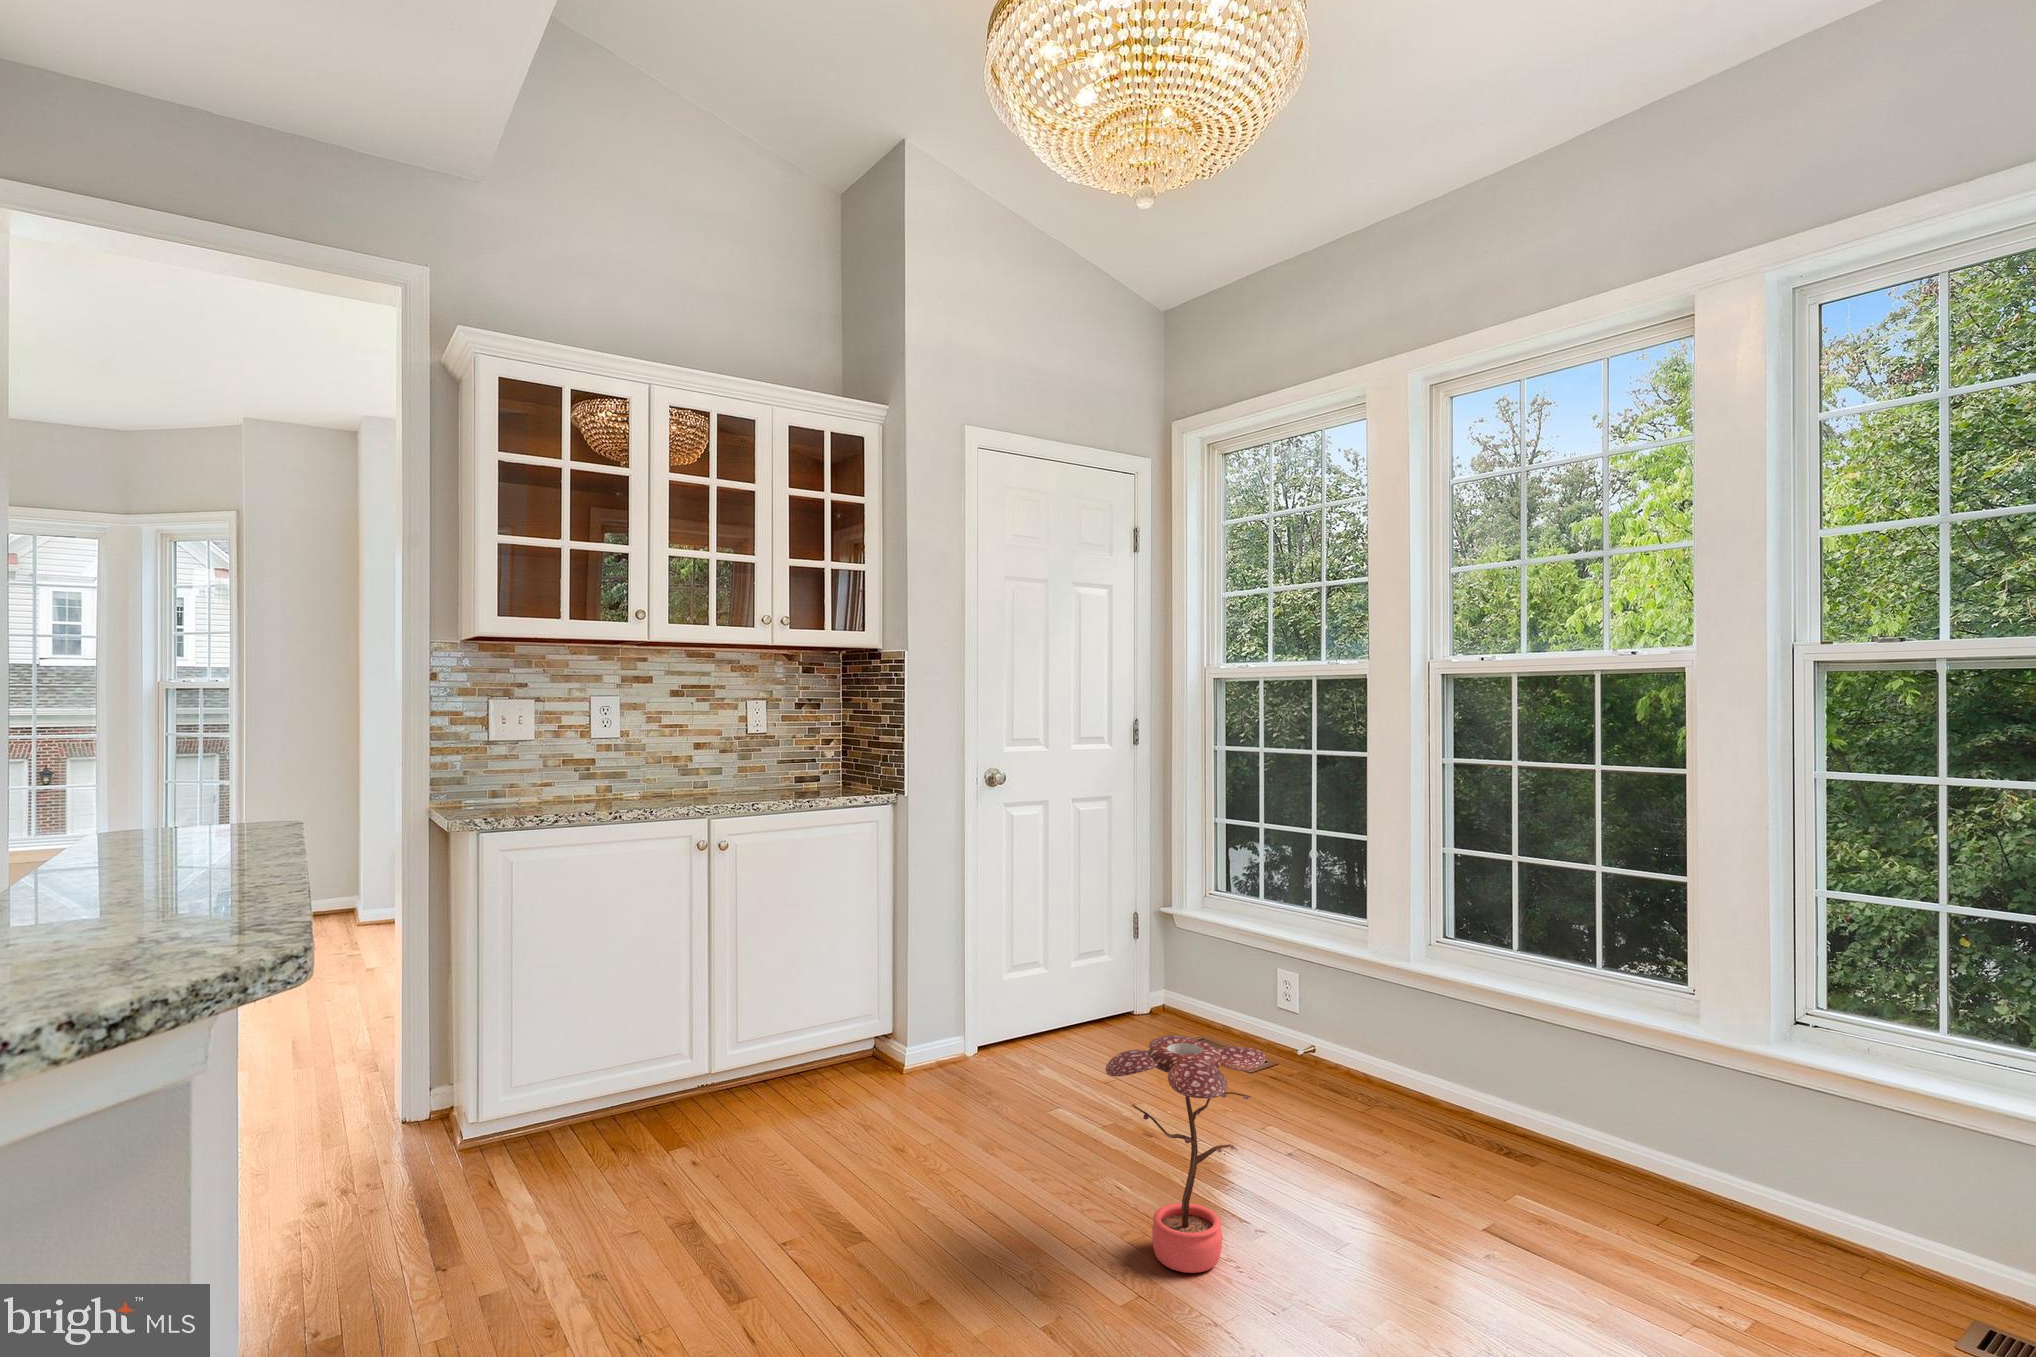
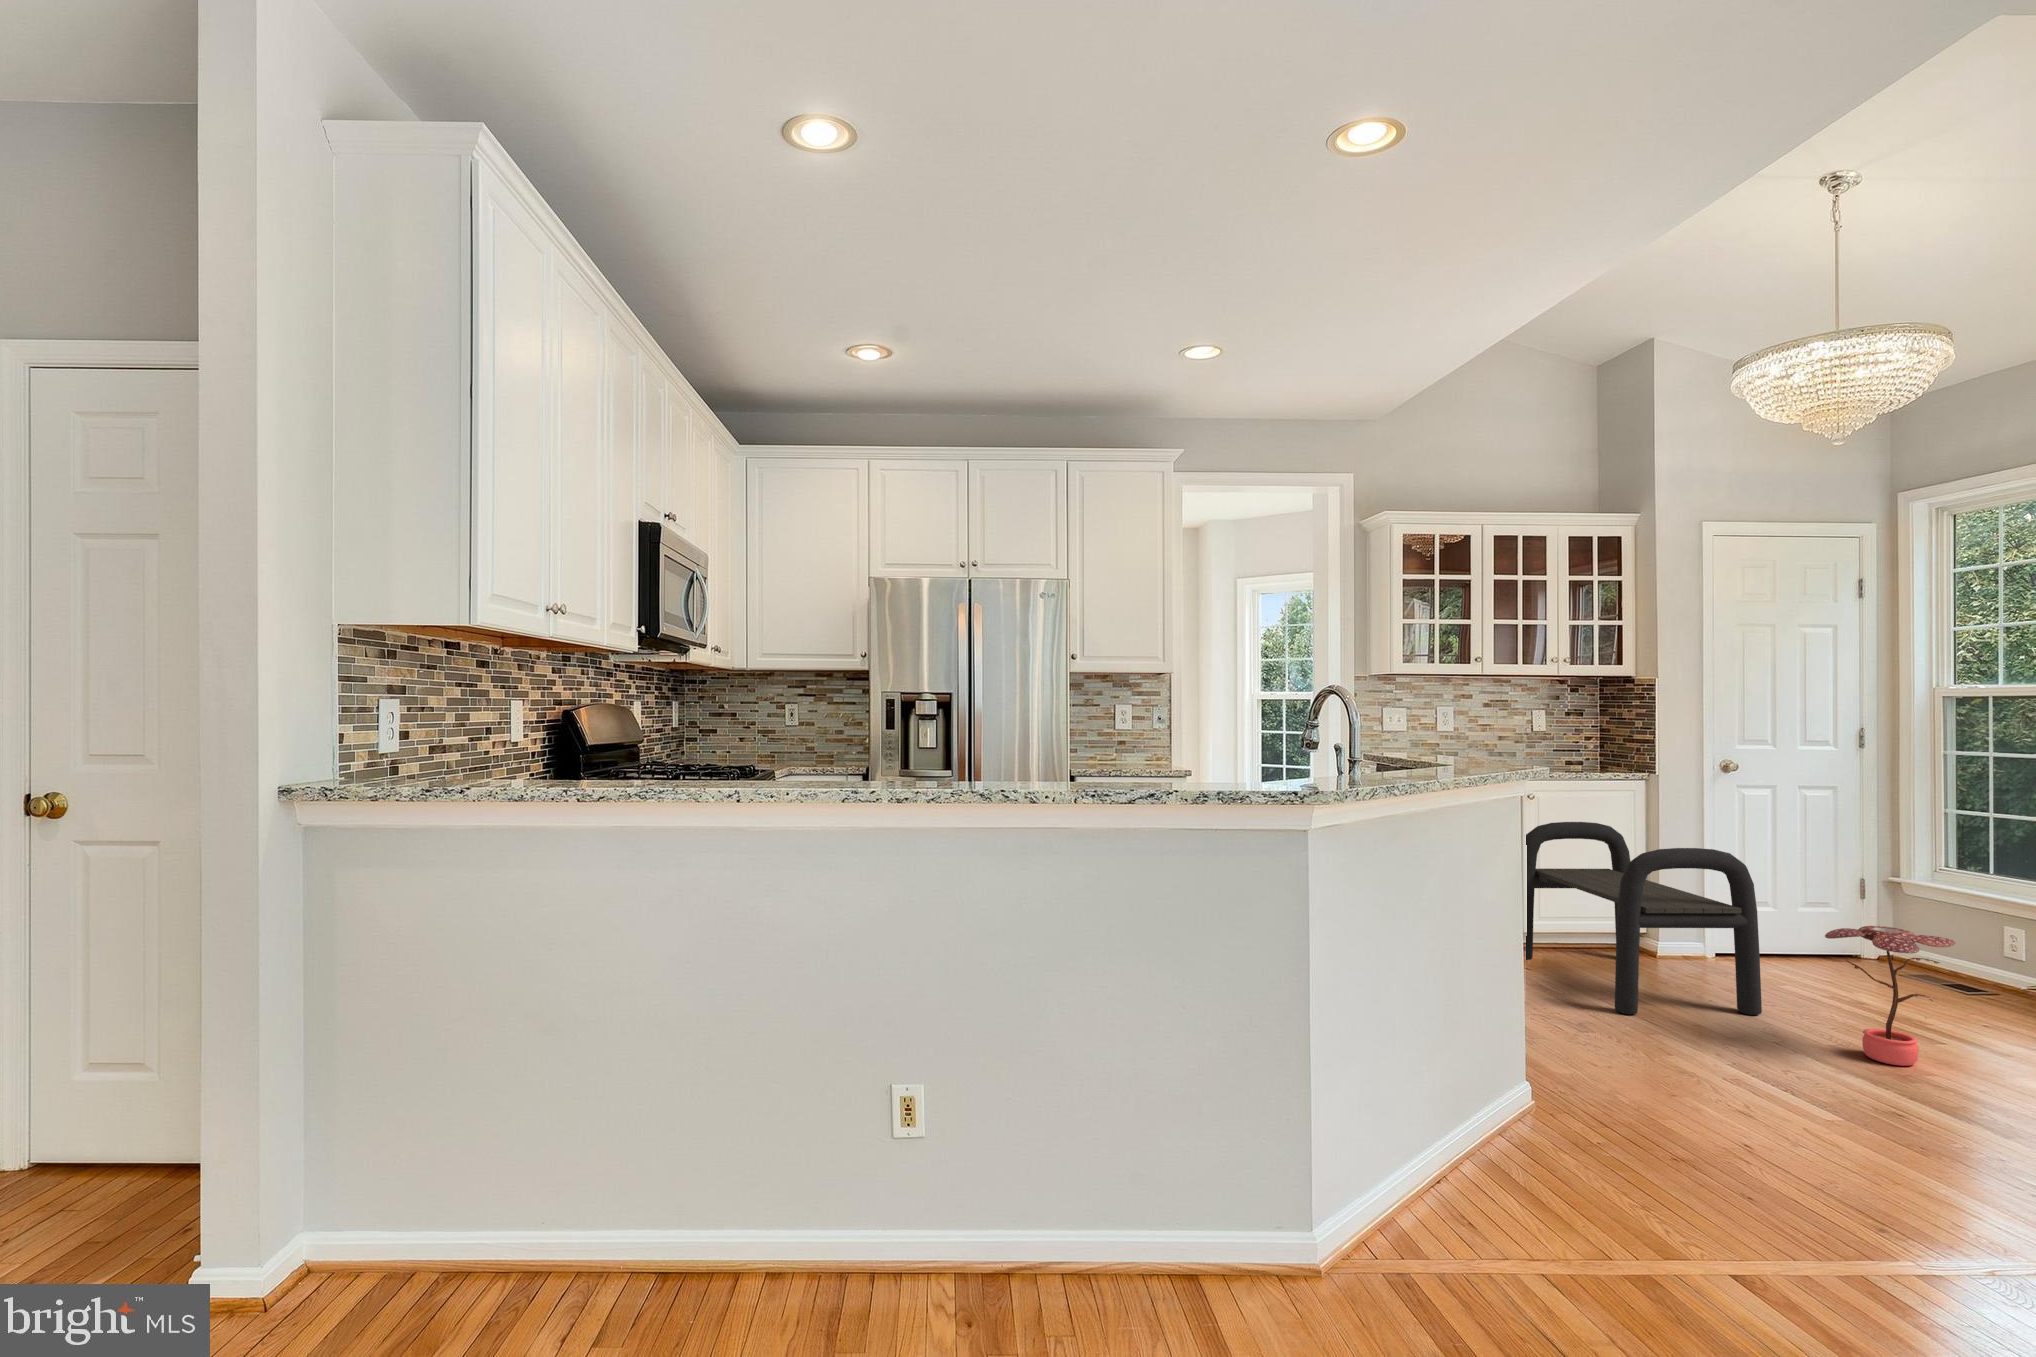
bench: none [691,877,1024,1244] -> present [1526,822,1762,1015]

